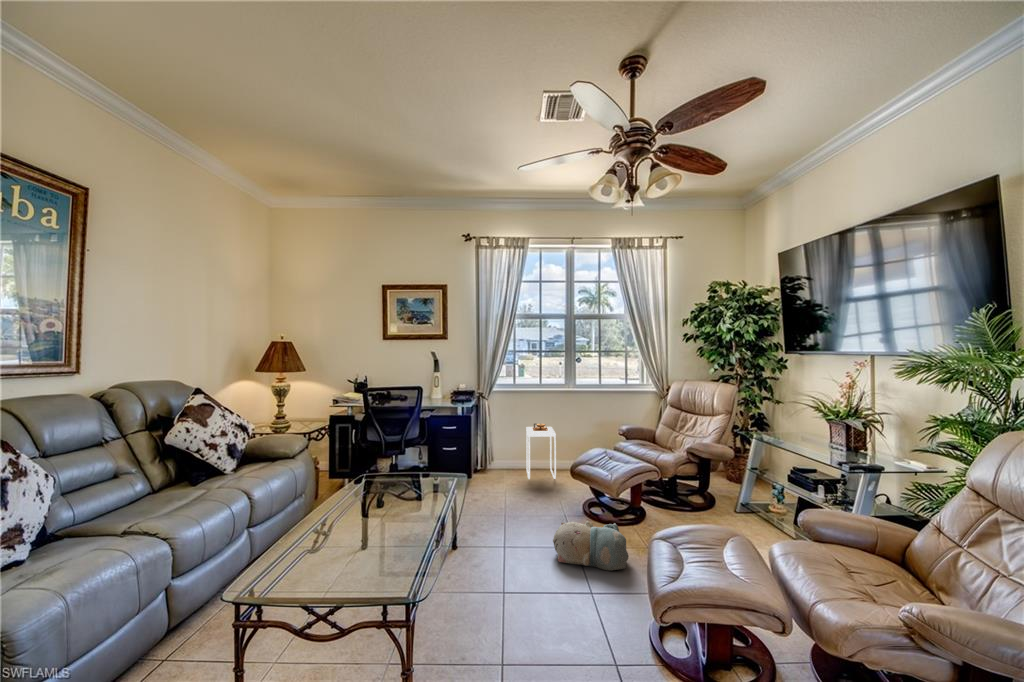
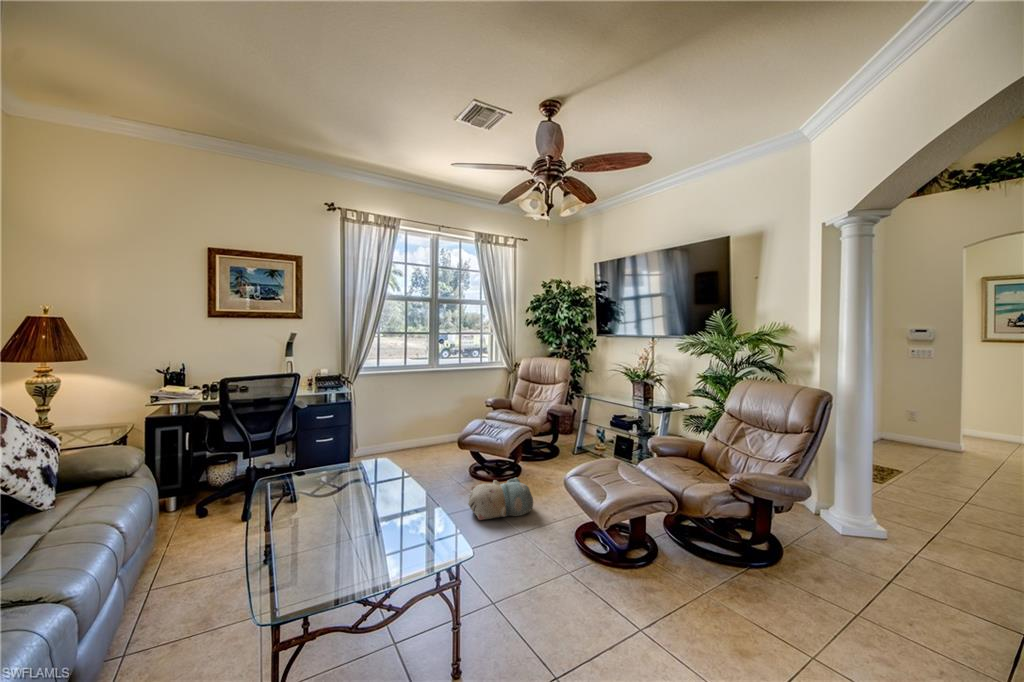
side table: present [526,424,556,479] -> none [394,402,429,457]

